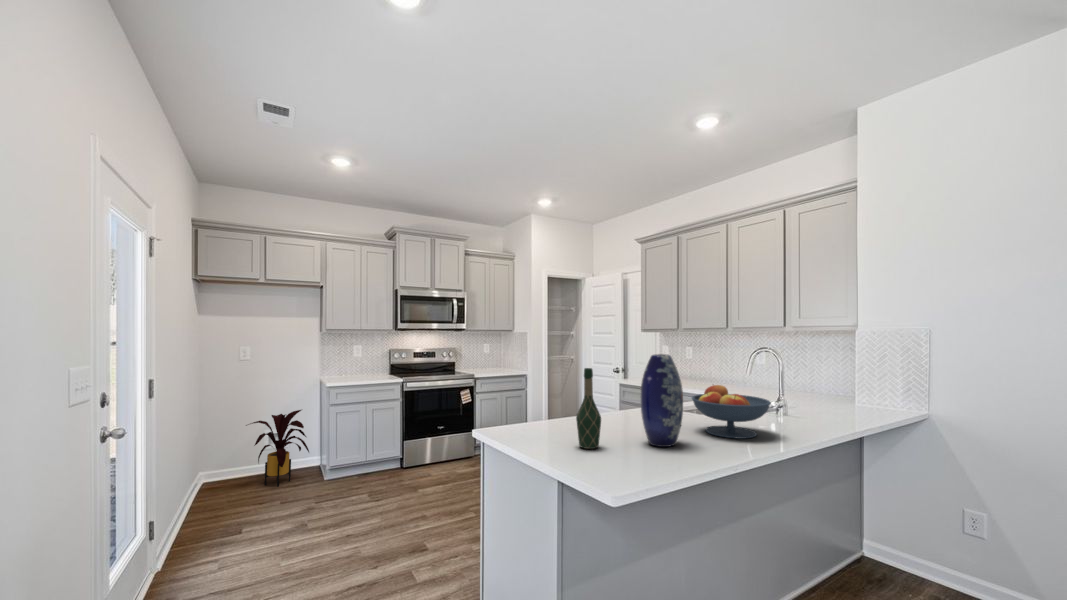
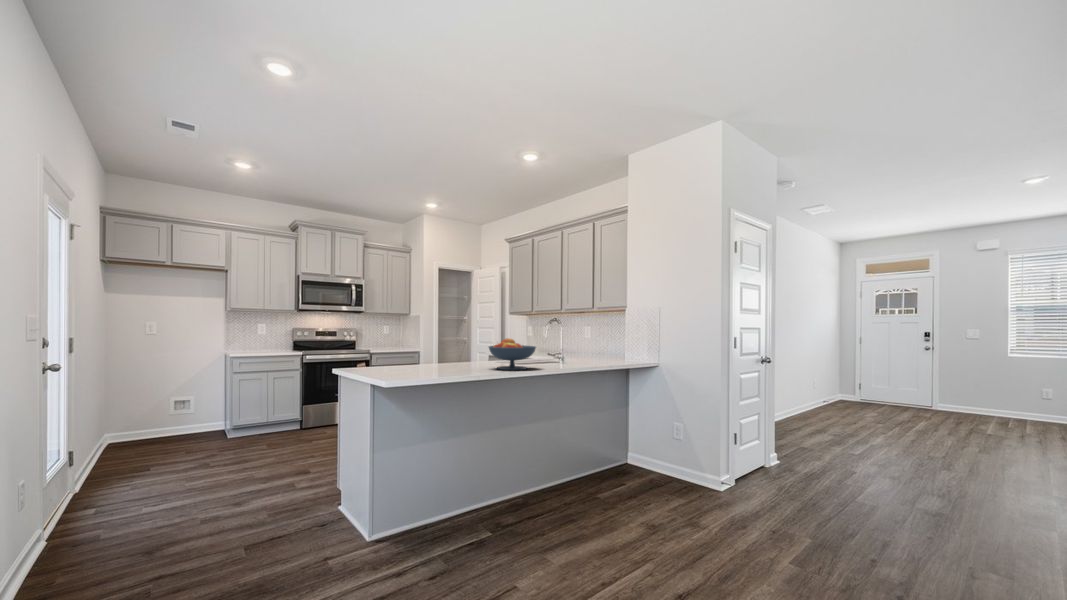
vase: present [641,354,683,447] -> none [443,314,471,372]
wine bottle: present [576,368,601,449] -> none [398,322,415,373]
house plant: present [246,410,309,486] -> none [151,379,213,443]

